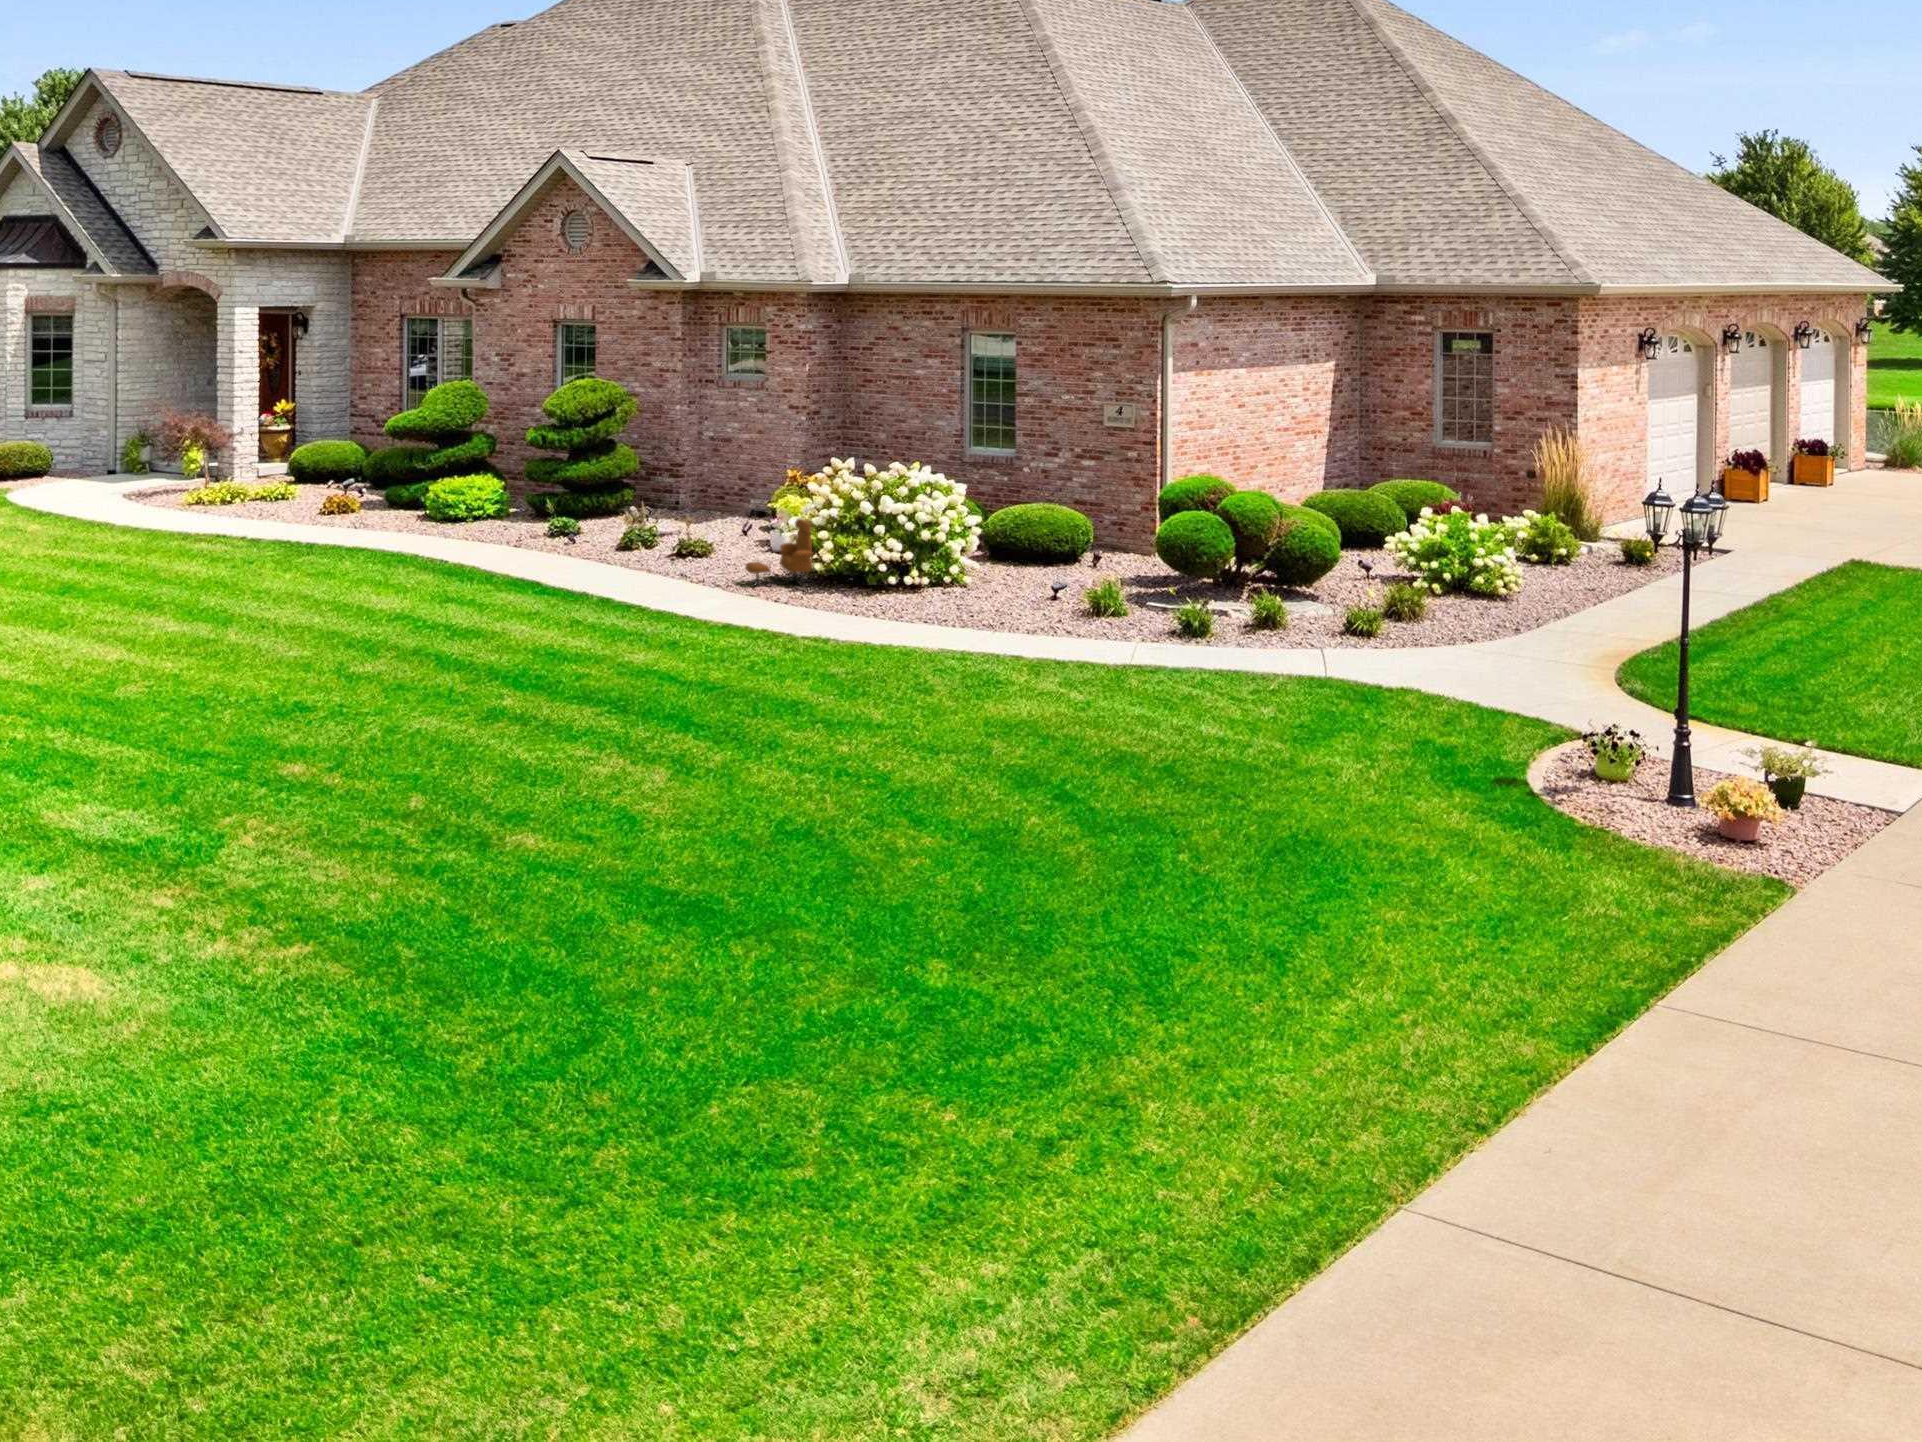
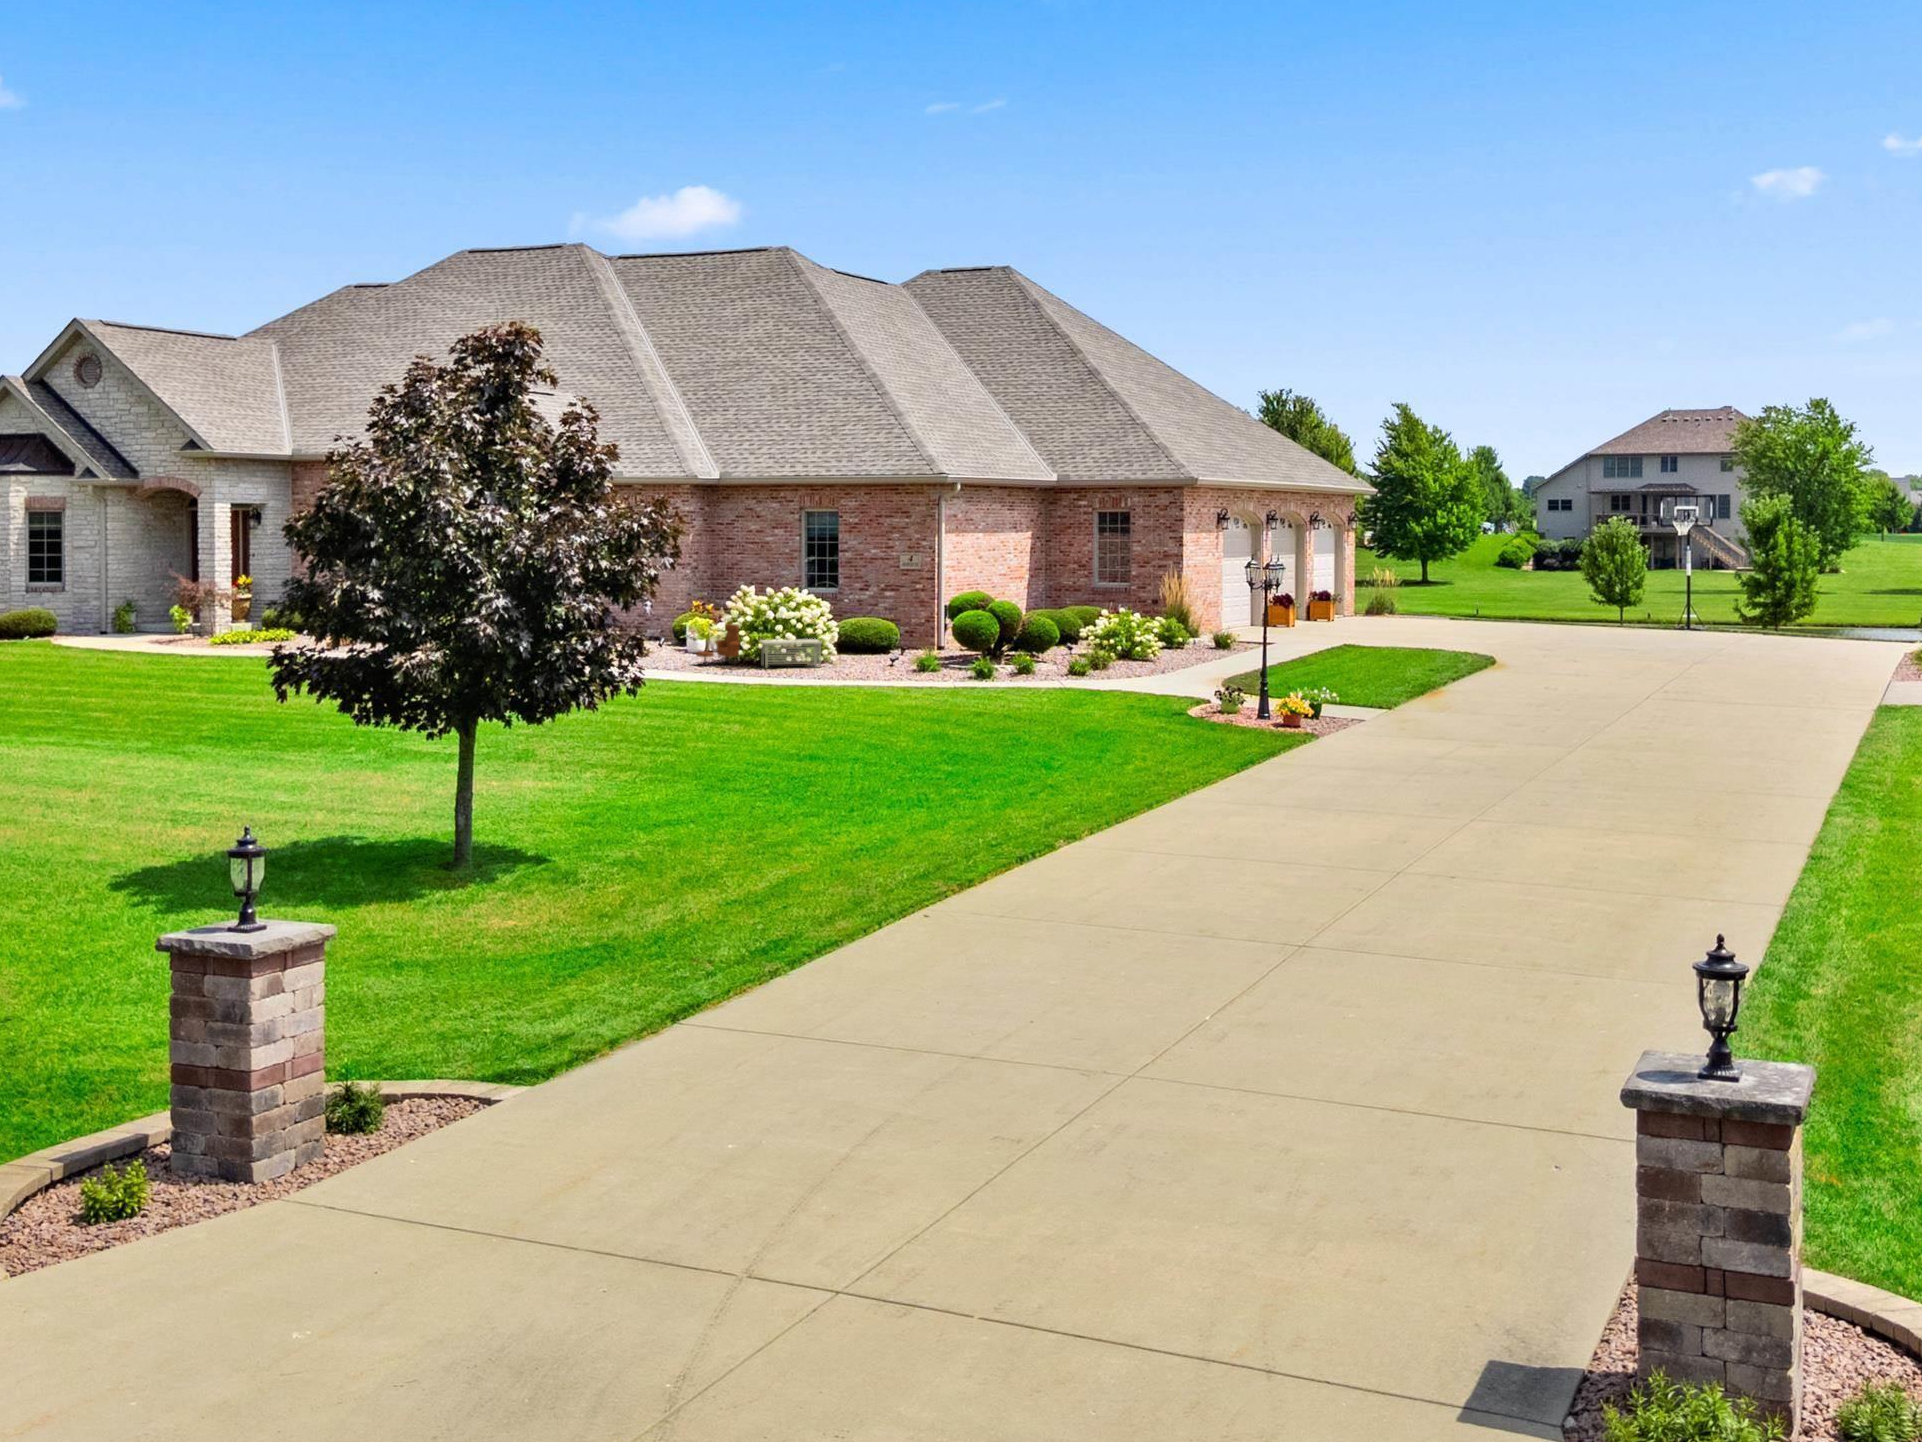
storage bench: none [839,549,934,600] -> present [760,639,822,668]

